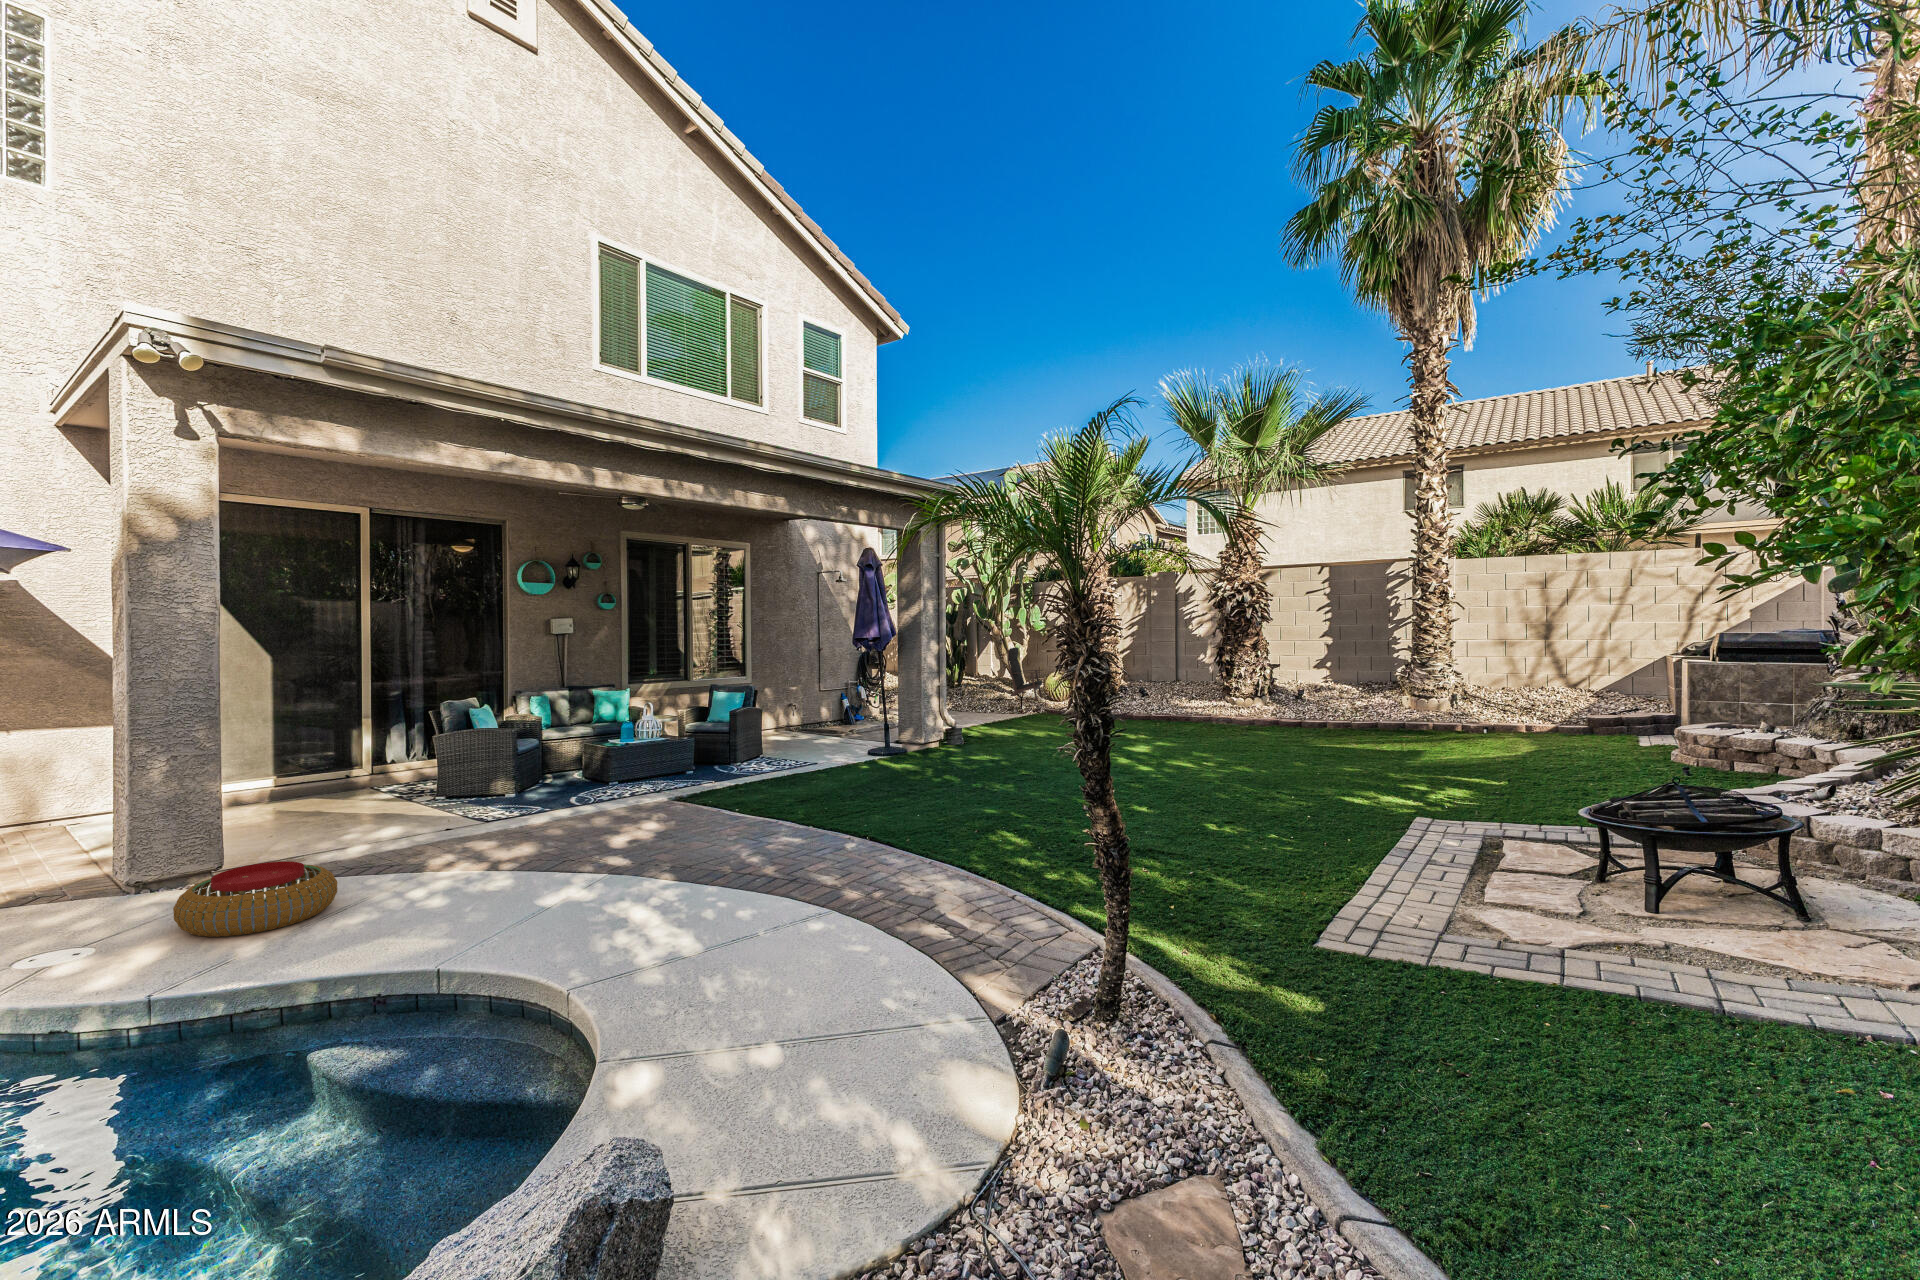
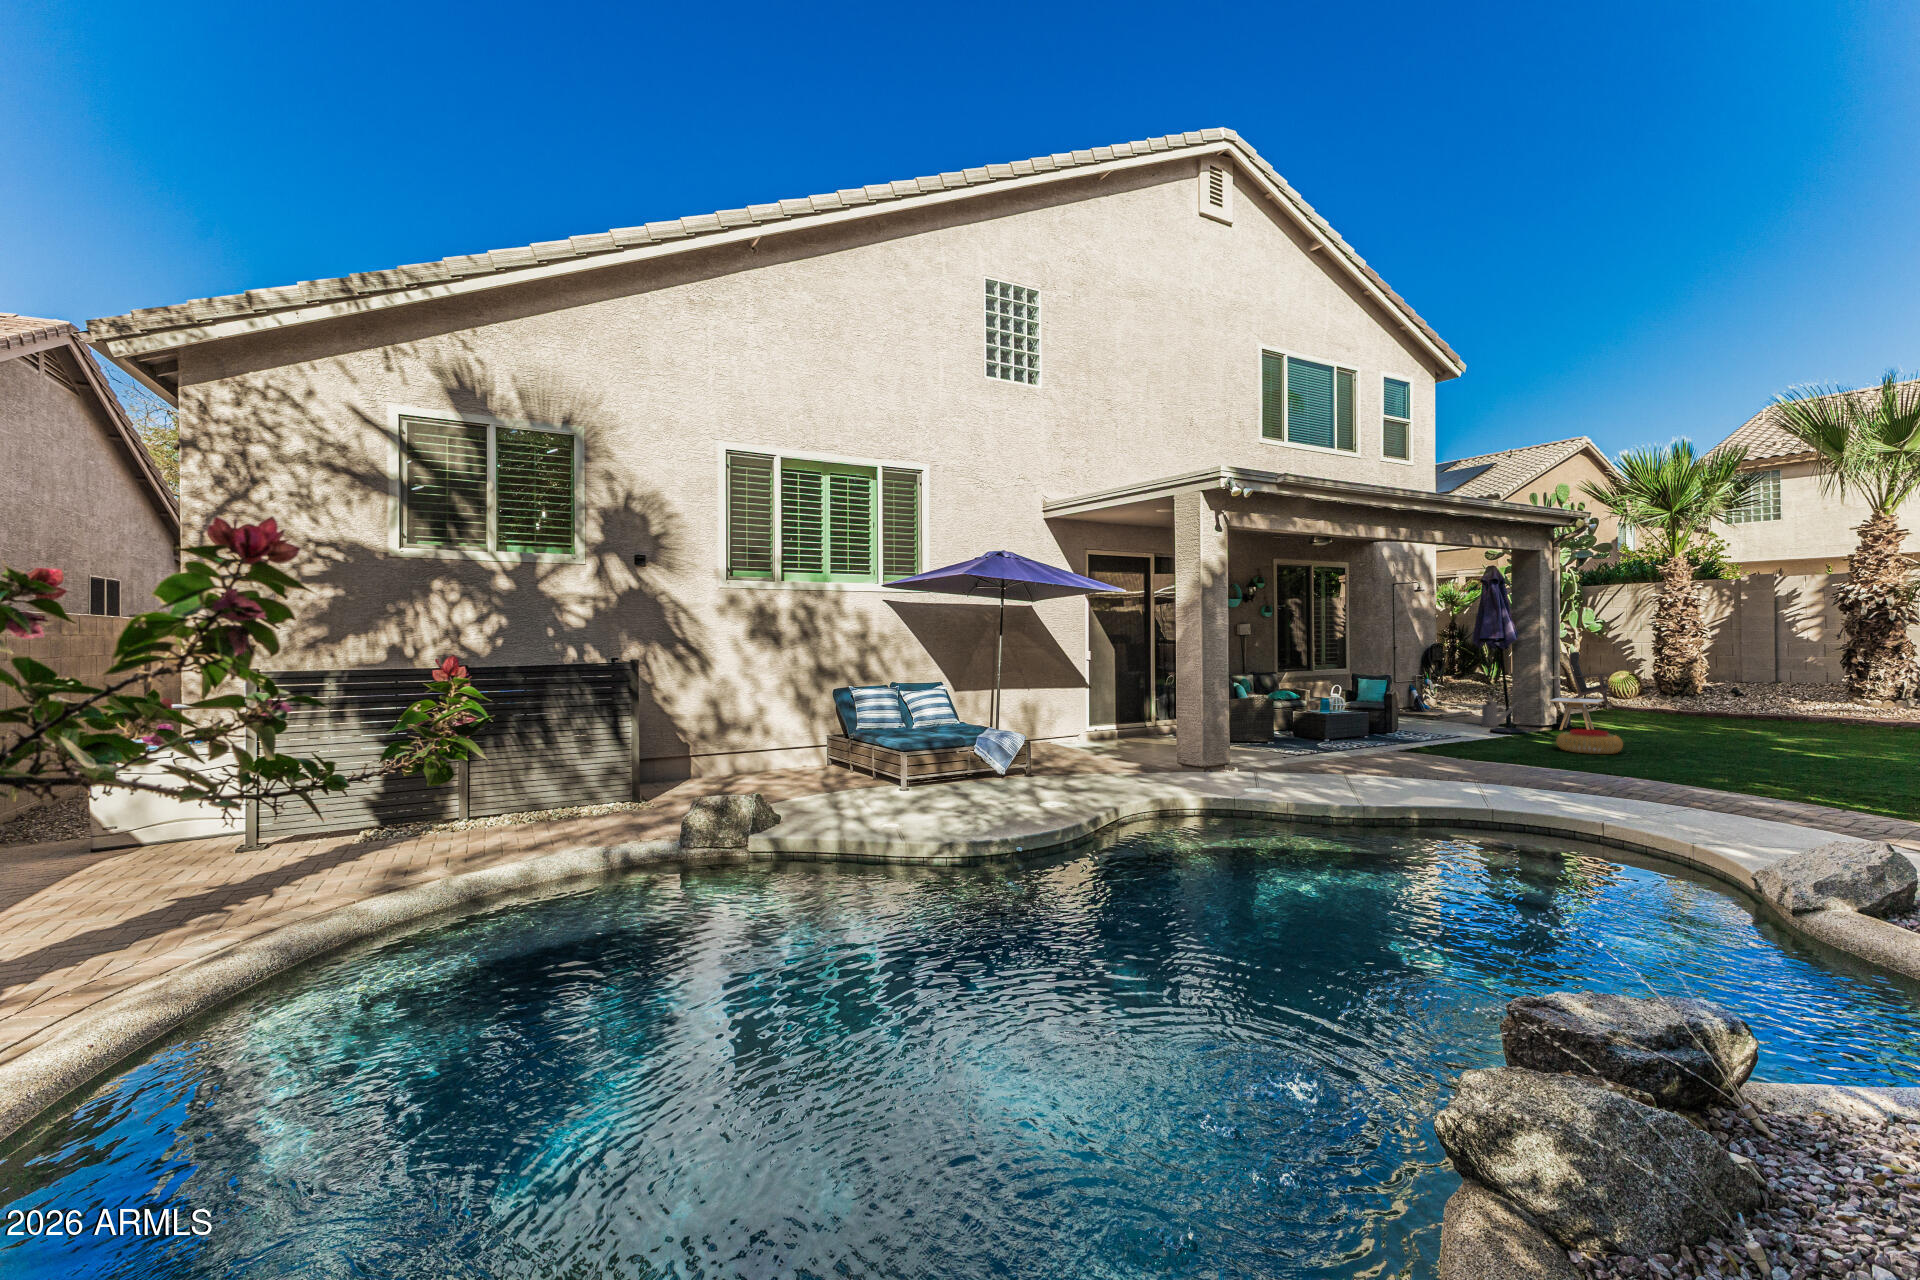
watering can: none [873,704,918,741] -> present [1481,696,1518,727]
side table: none [945,704,1001,744] -> present [1549,698,1604,730]
pouf: present [173,861,337,937] -> present [1556,729,1623,754]

